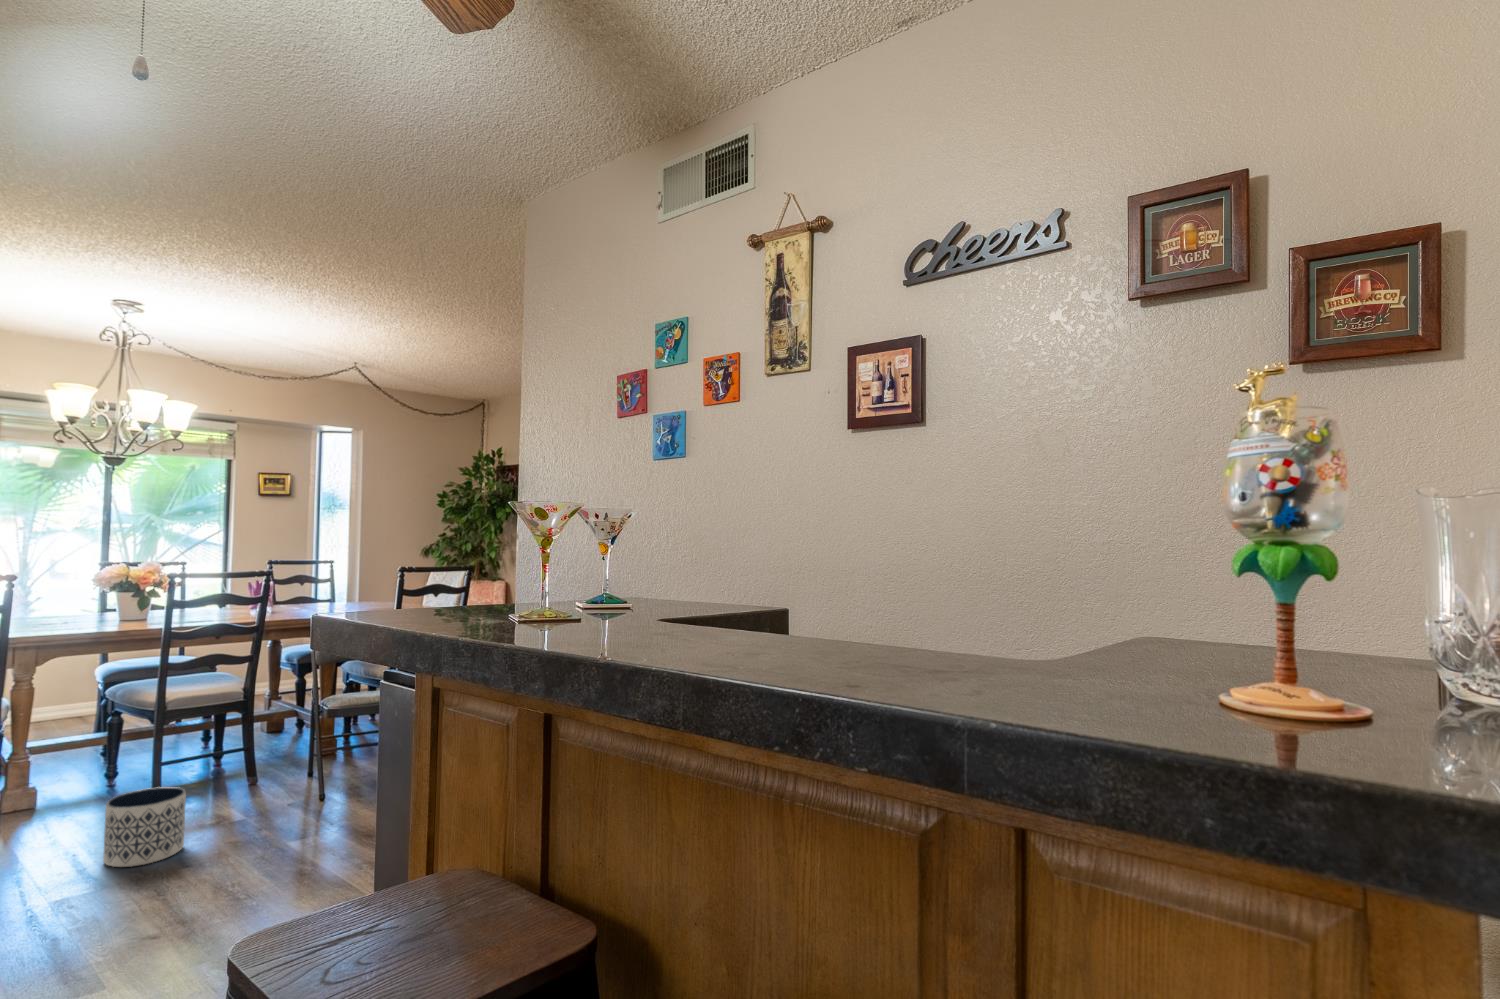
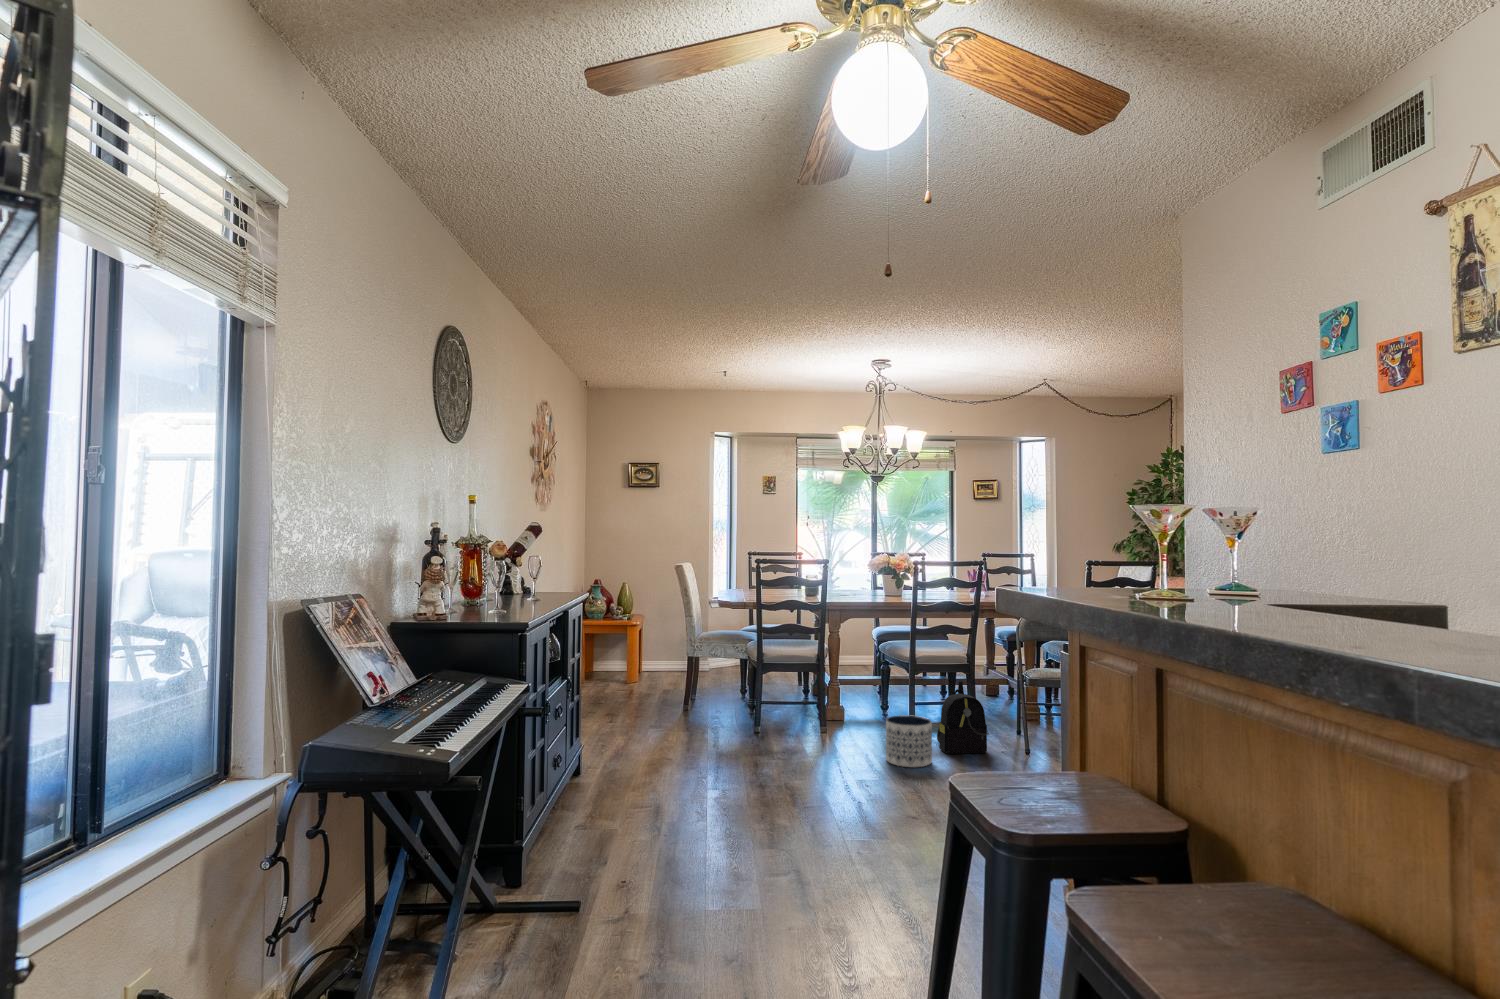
backpack: none [194,724,273,827] -> present [937,680,989,754]

